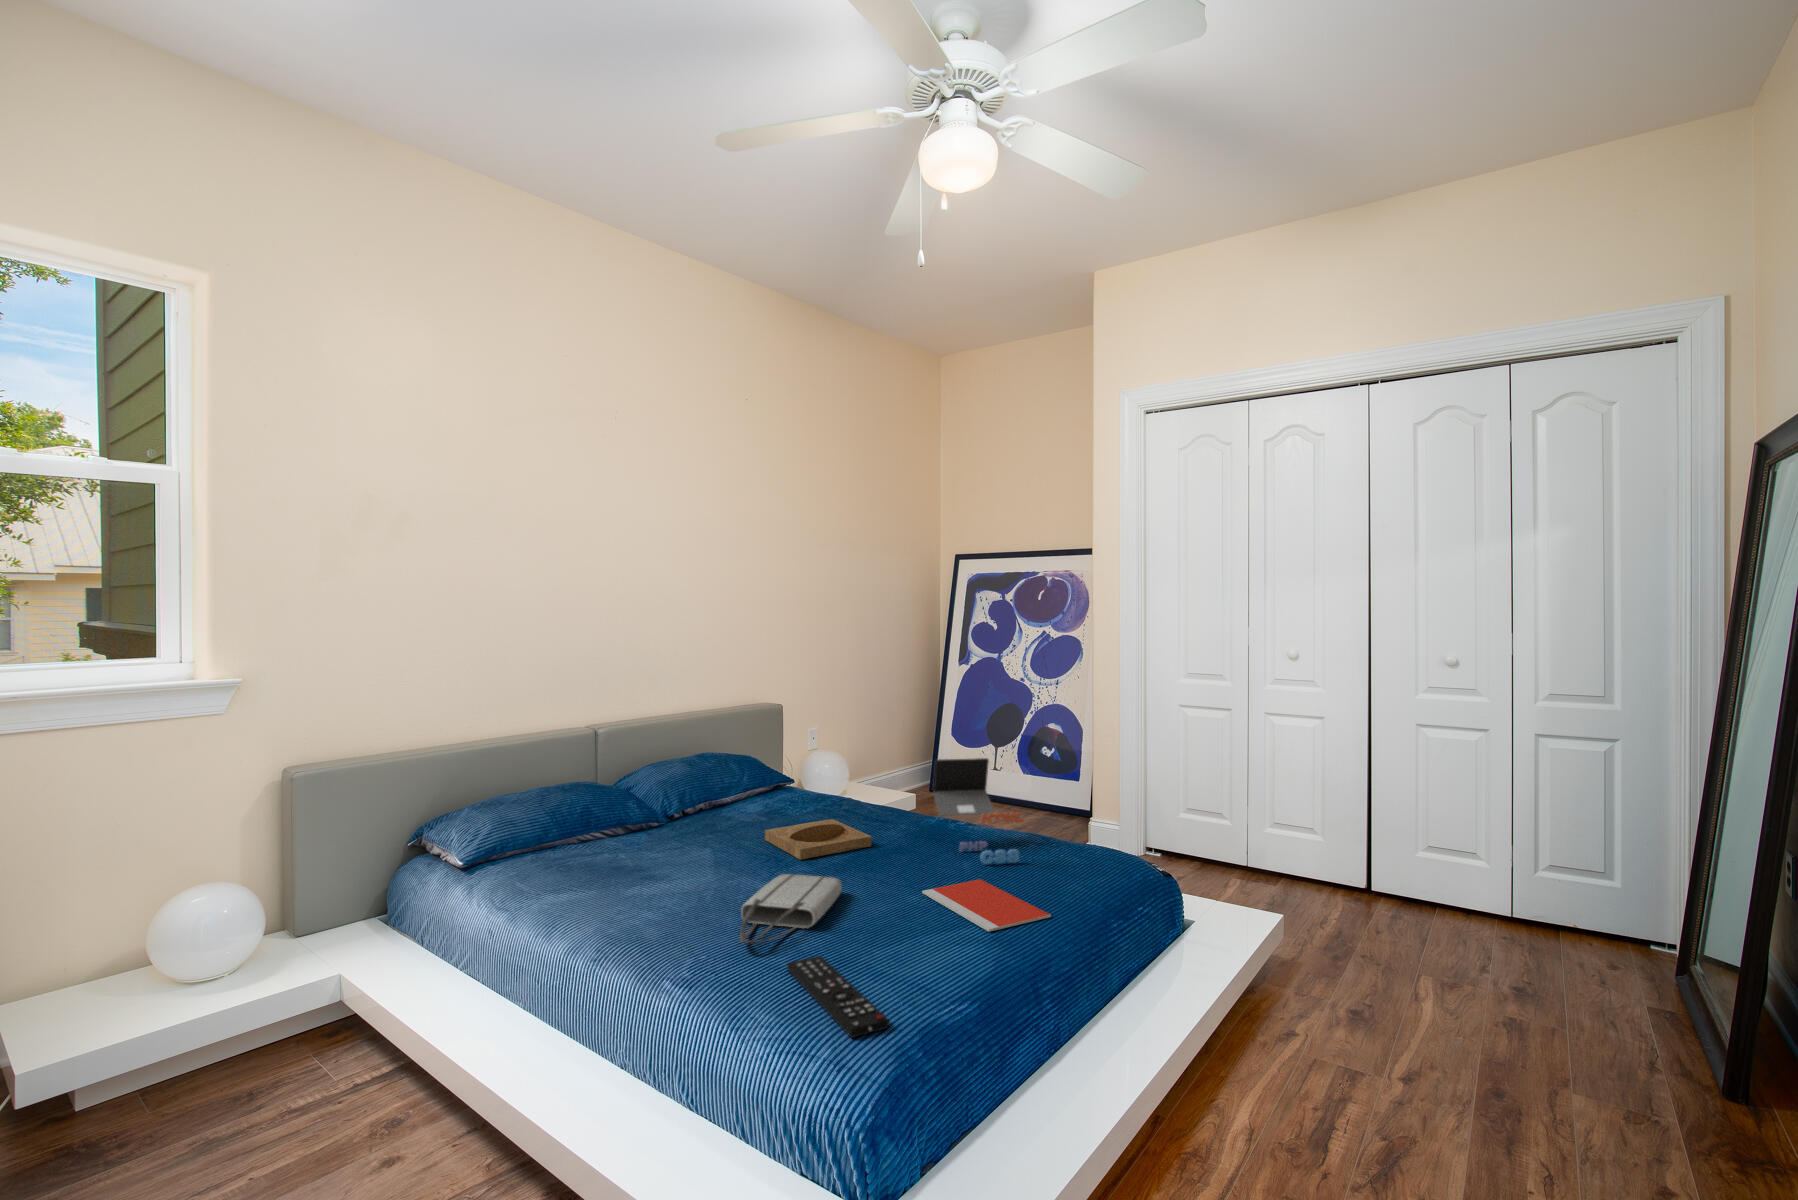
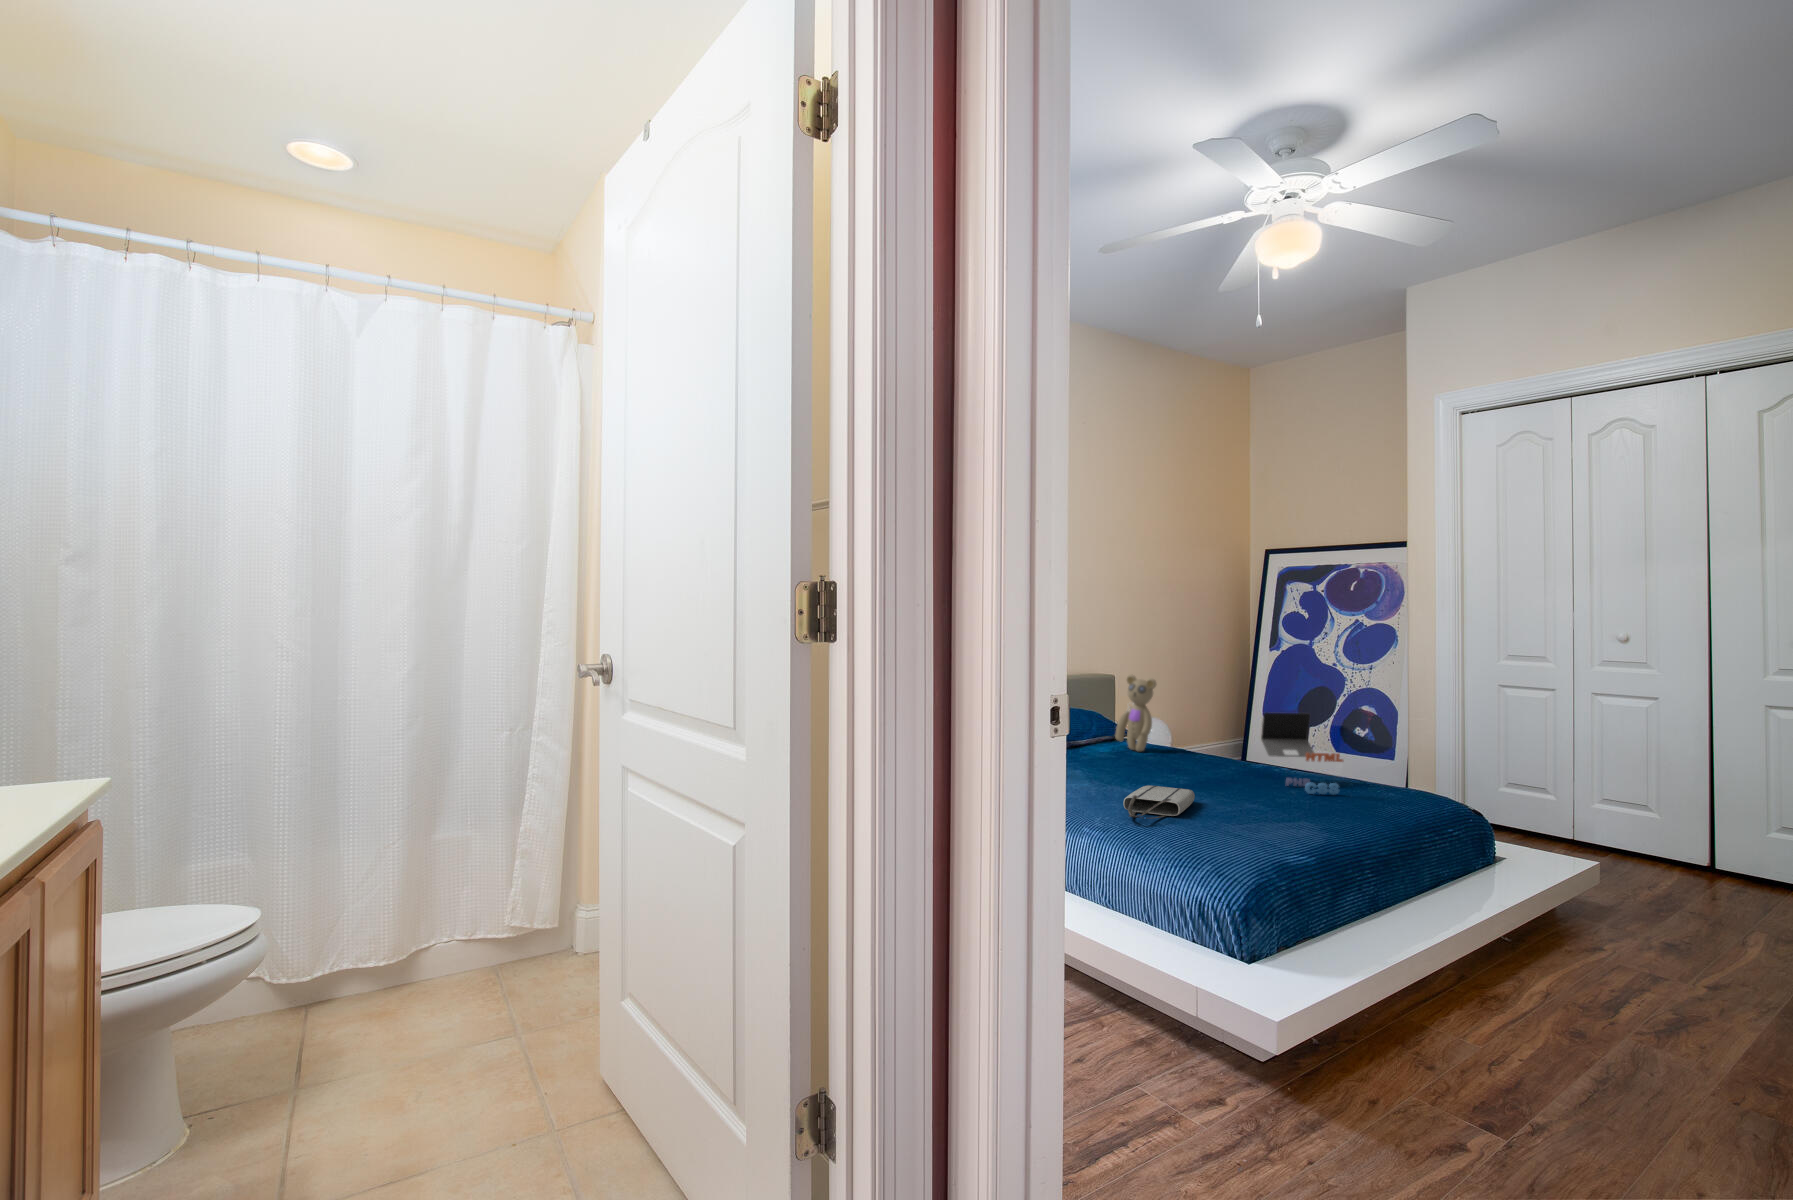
teddy bear: none [772,708,820,802] -> present [1115,675,1157,751]
tray: present [765,819,871,860] -> none [1121,760,1209,783]
notebook: present [922,879,1051,932] -> none [1259,801,1369,827]
remote control: present [787,956,889,1038] -> none [1168,827,1250,864]

